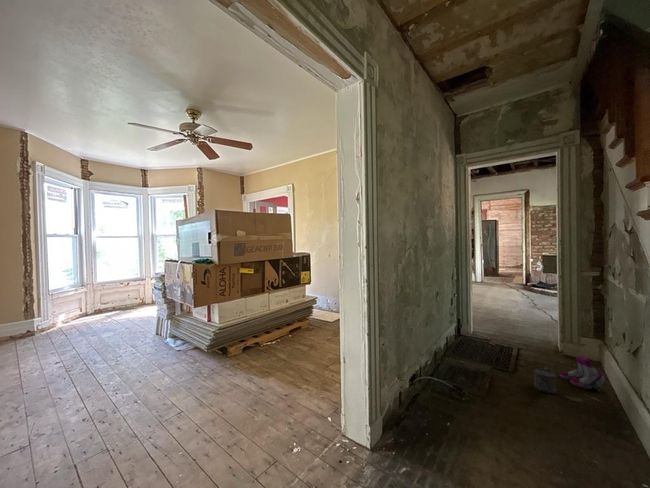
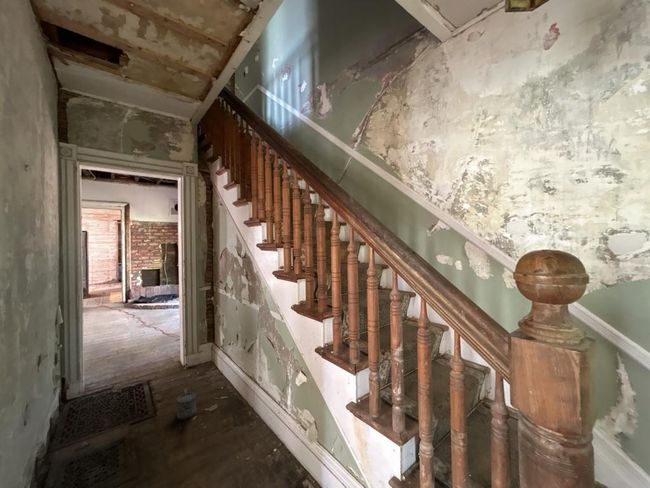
boots: present [560,356,605,389] -> none [192,364,224,394]

